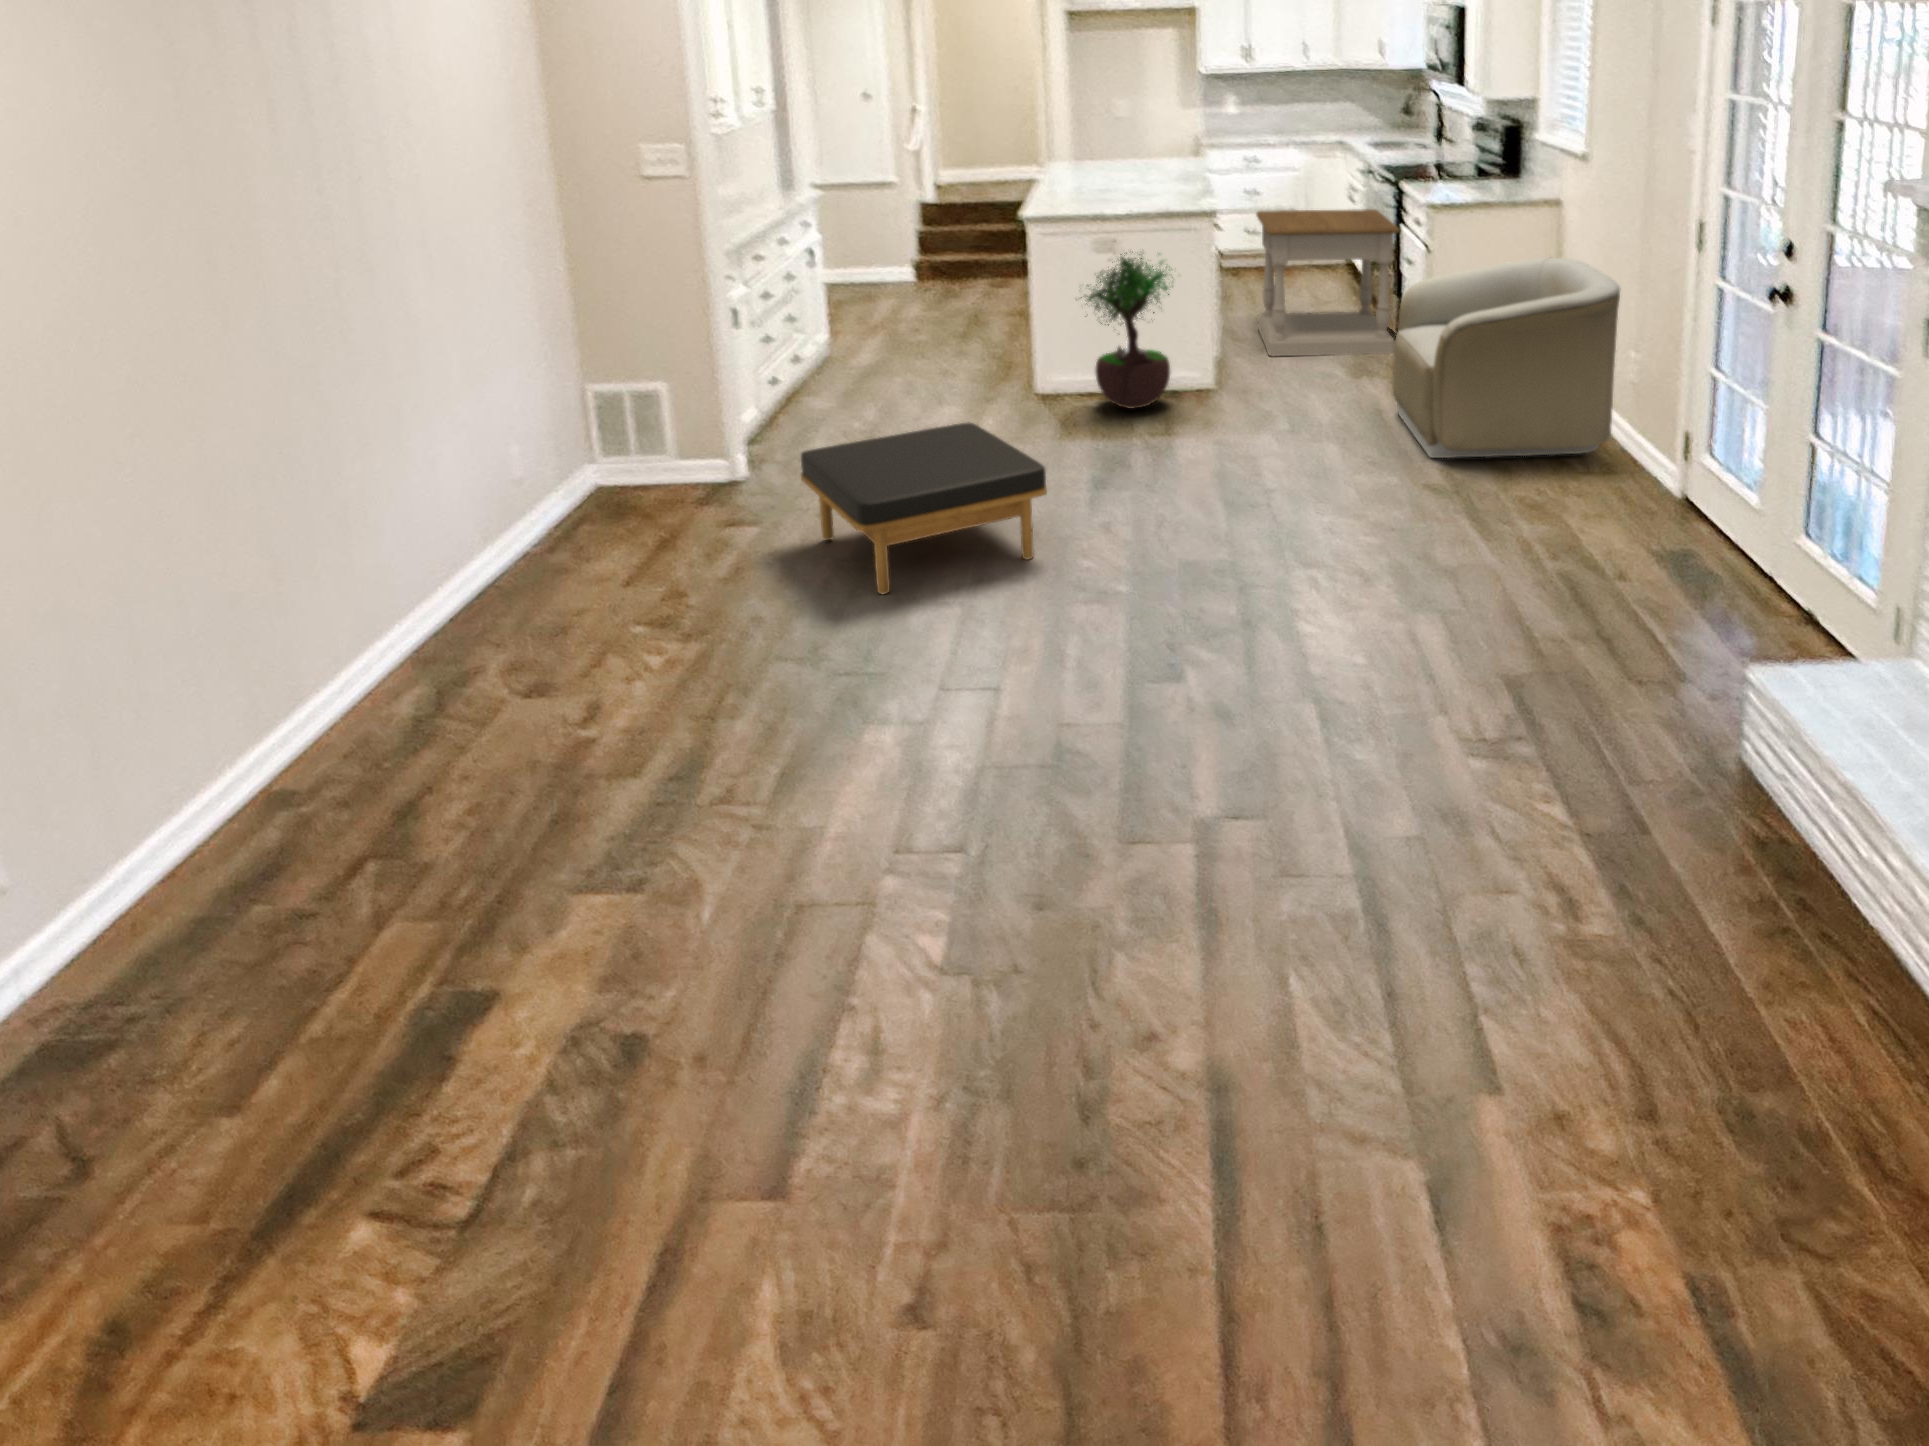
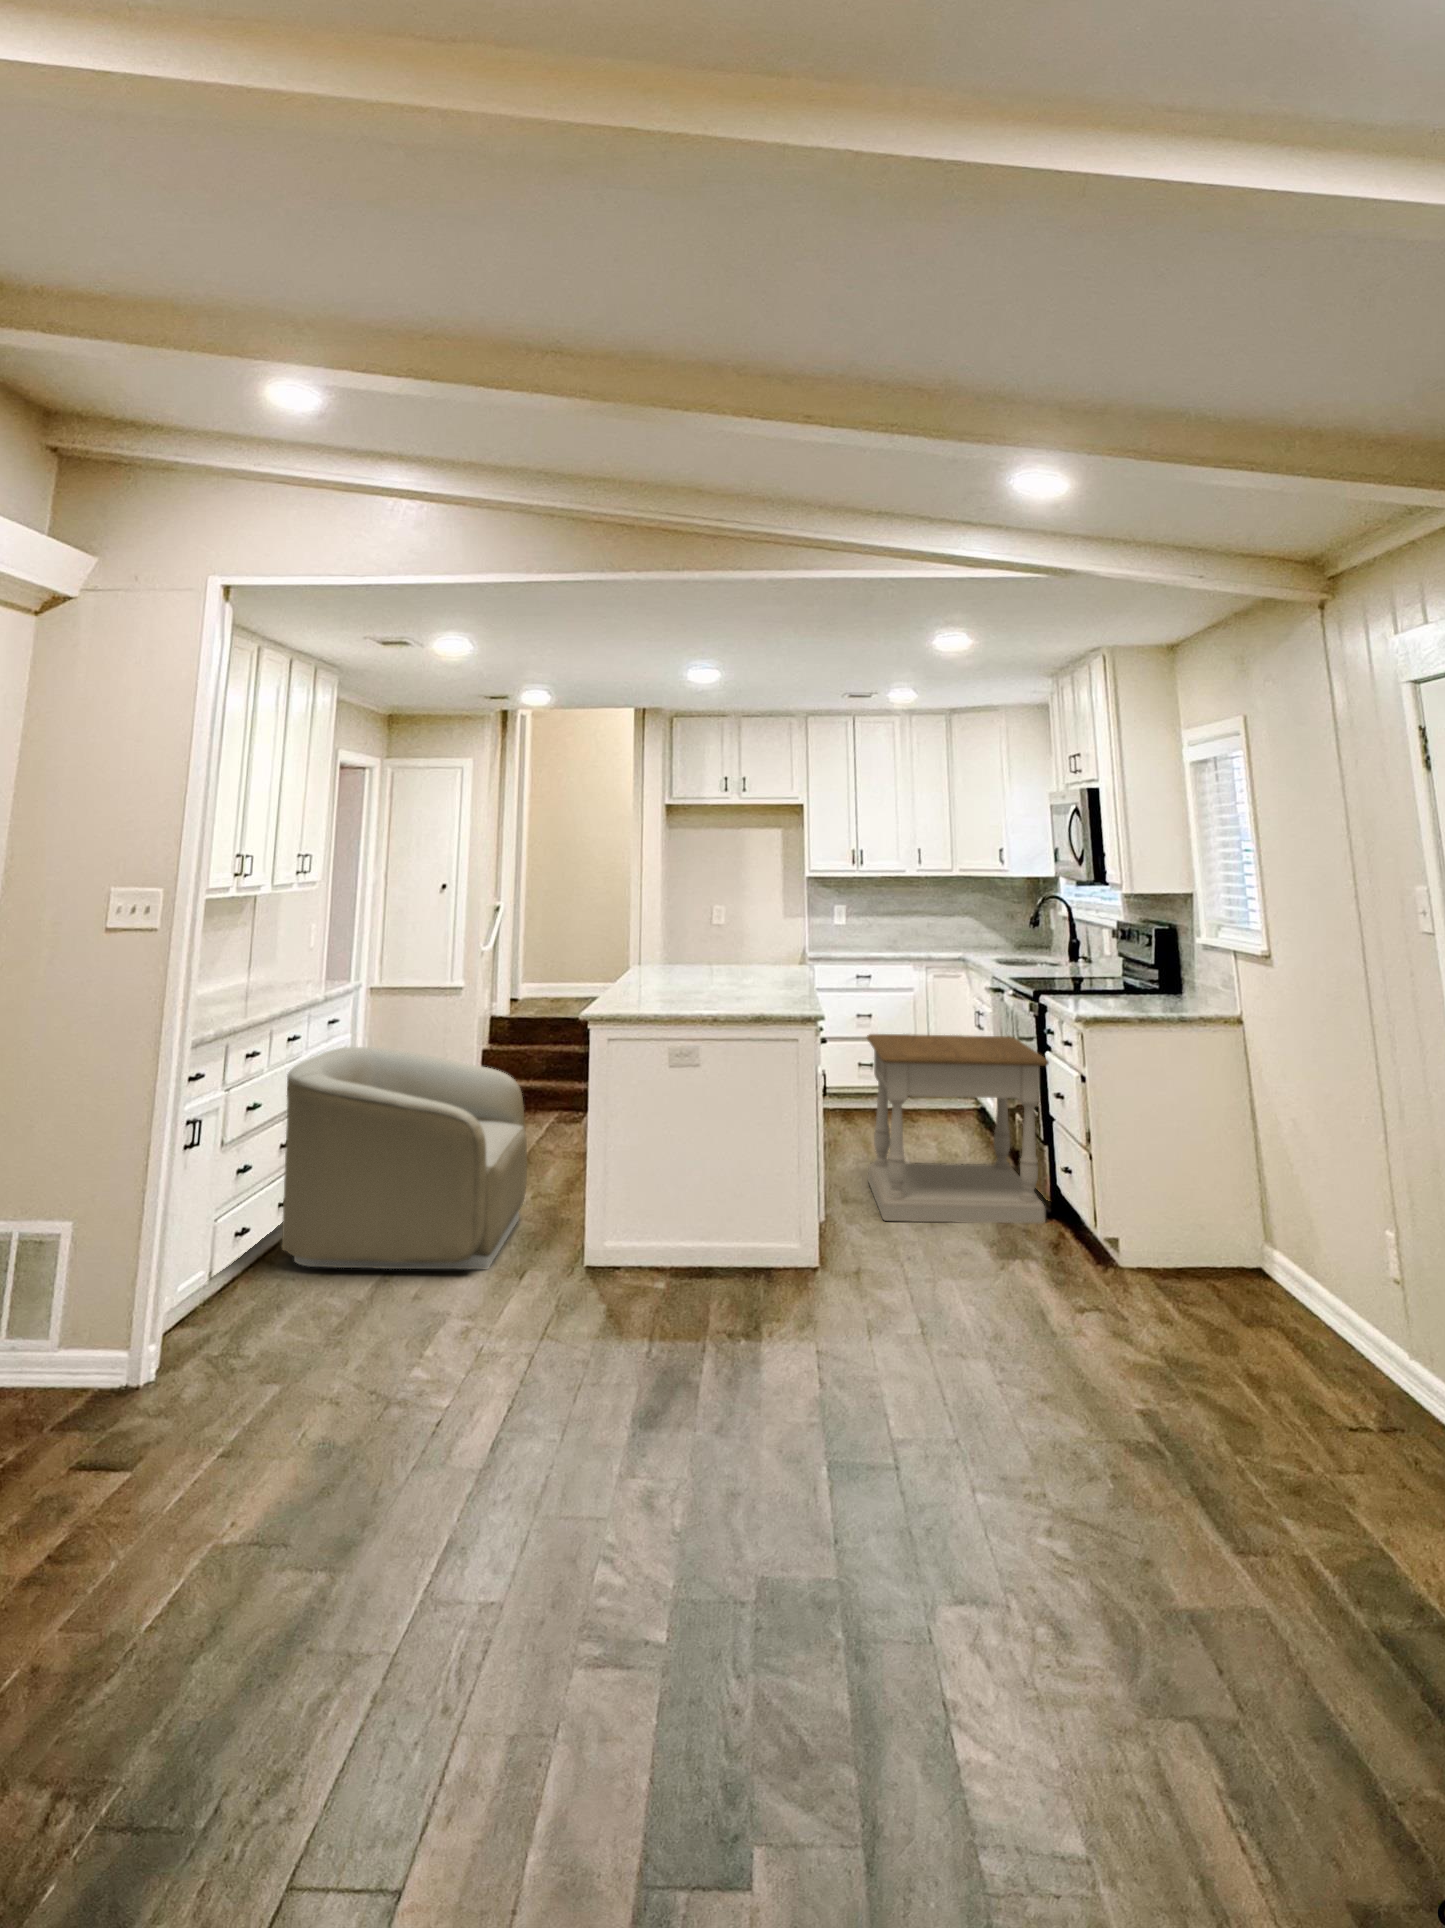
potted tree: present [1081,251,1173,408] -> none [633,1060,771,1292]
armchair: present [1393,258,1620,458] -> present [282,1047,527,1269]
ottoman: present [801,422,1047,594] -> none [177,1323,539,1652]

